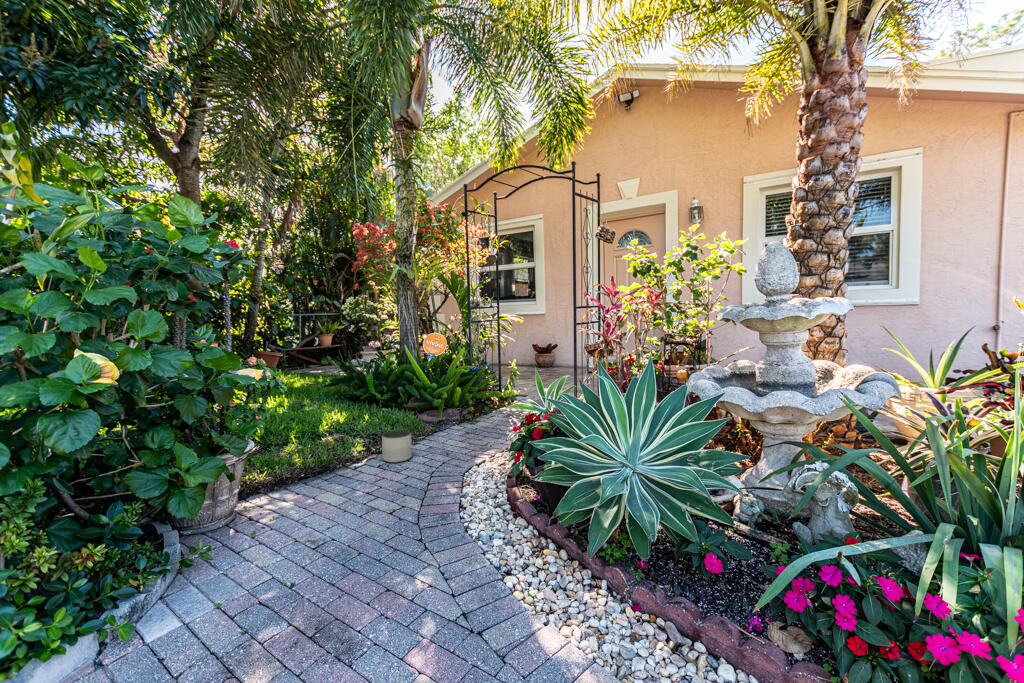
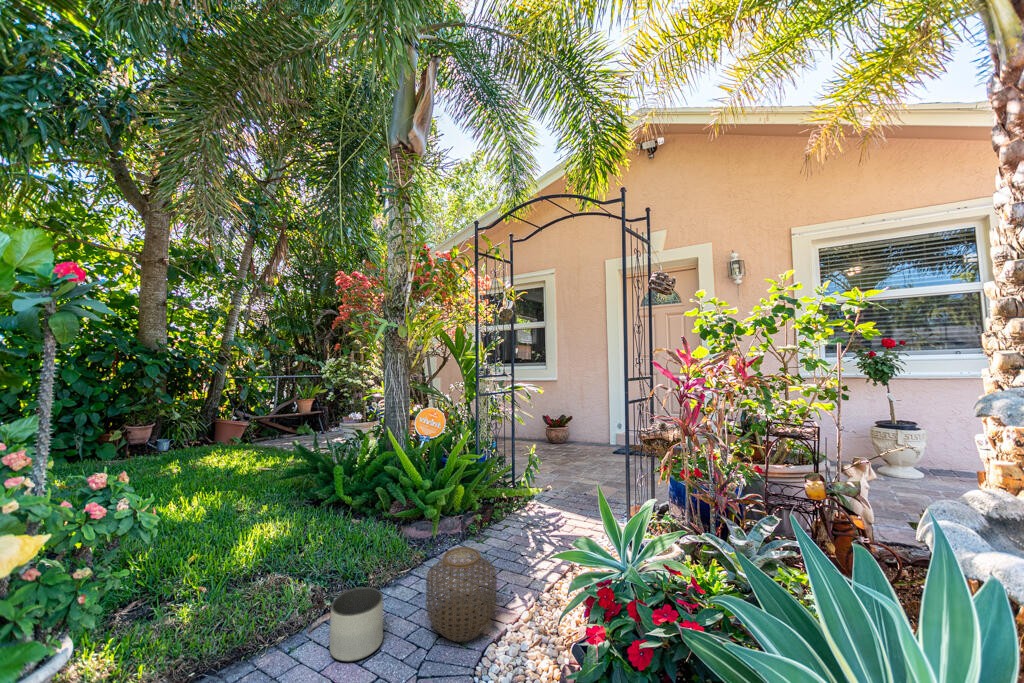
woven basket: none [436,409,478,457] -> present [426,547,497,642]

